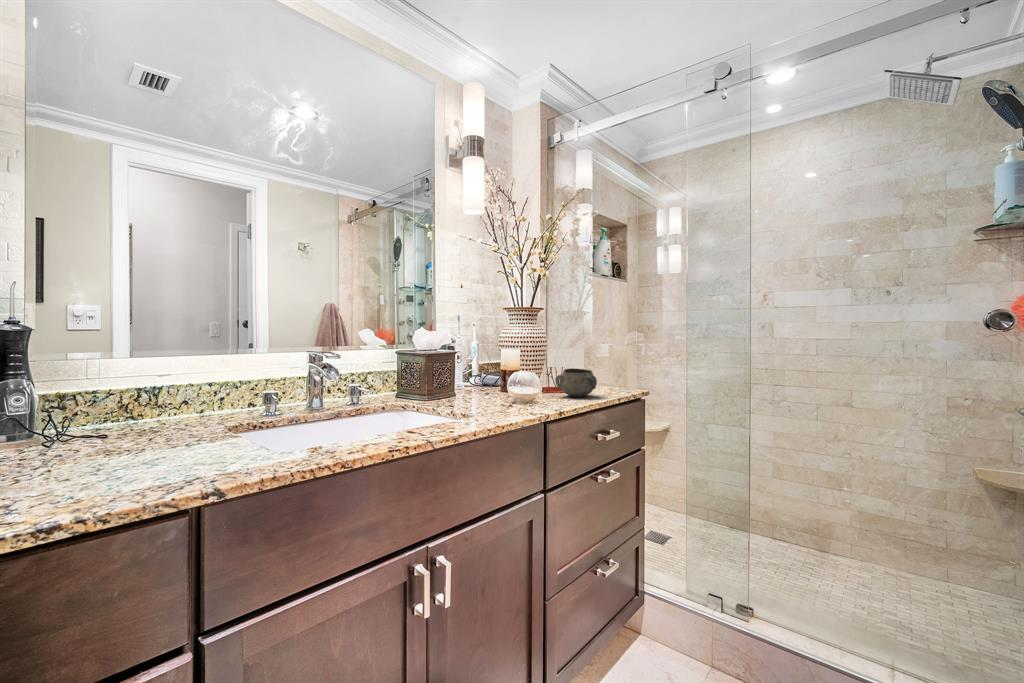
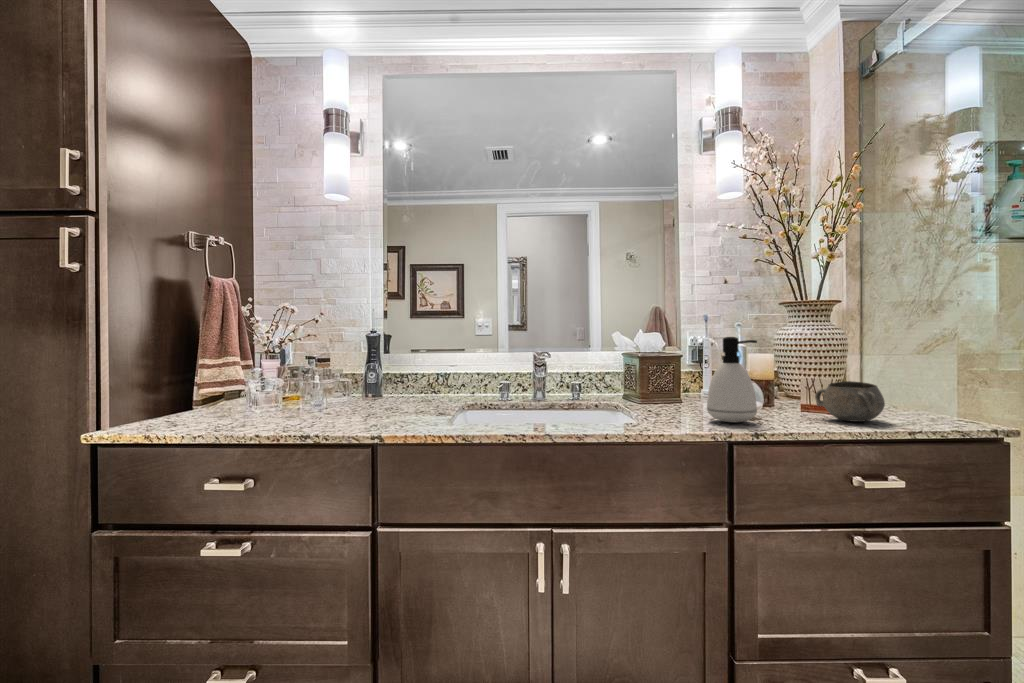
soap dispenser: none [507,336,545,407] -> present [707,337,757,422]

